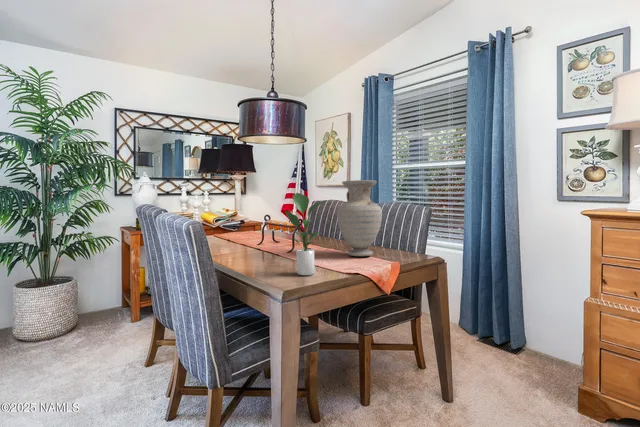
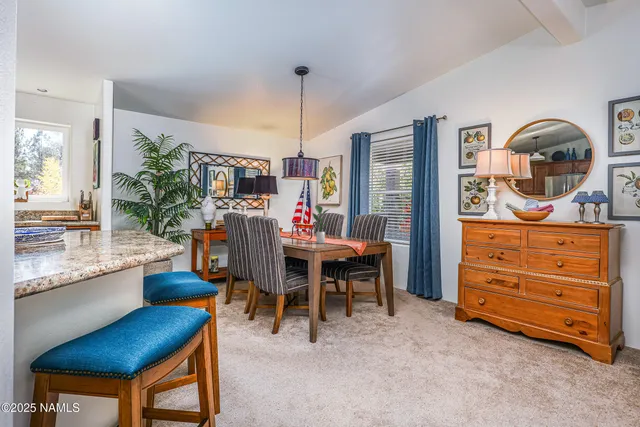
vase: present [337,180,382,256] -> none [335,200,359,239]

